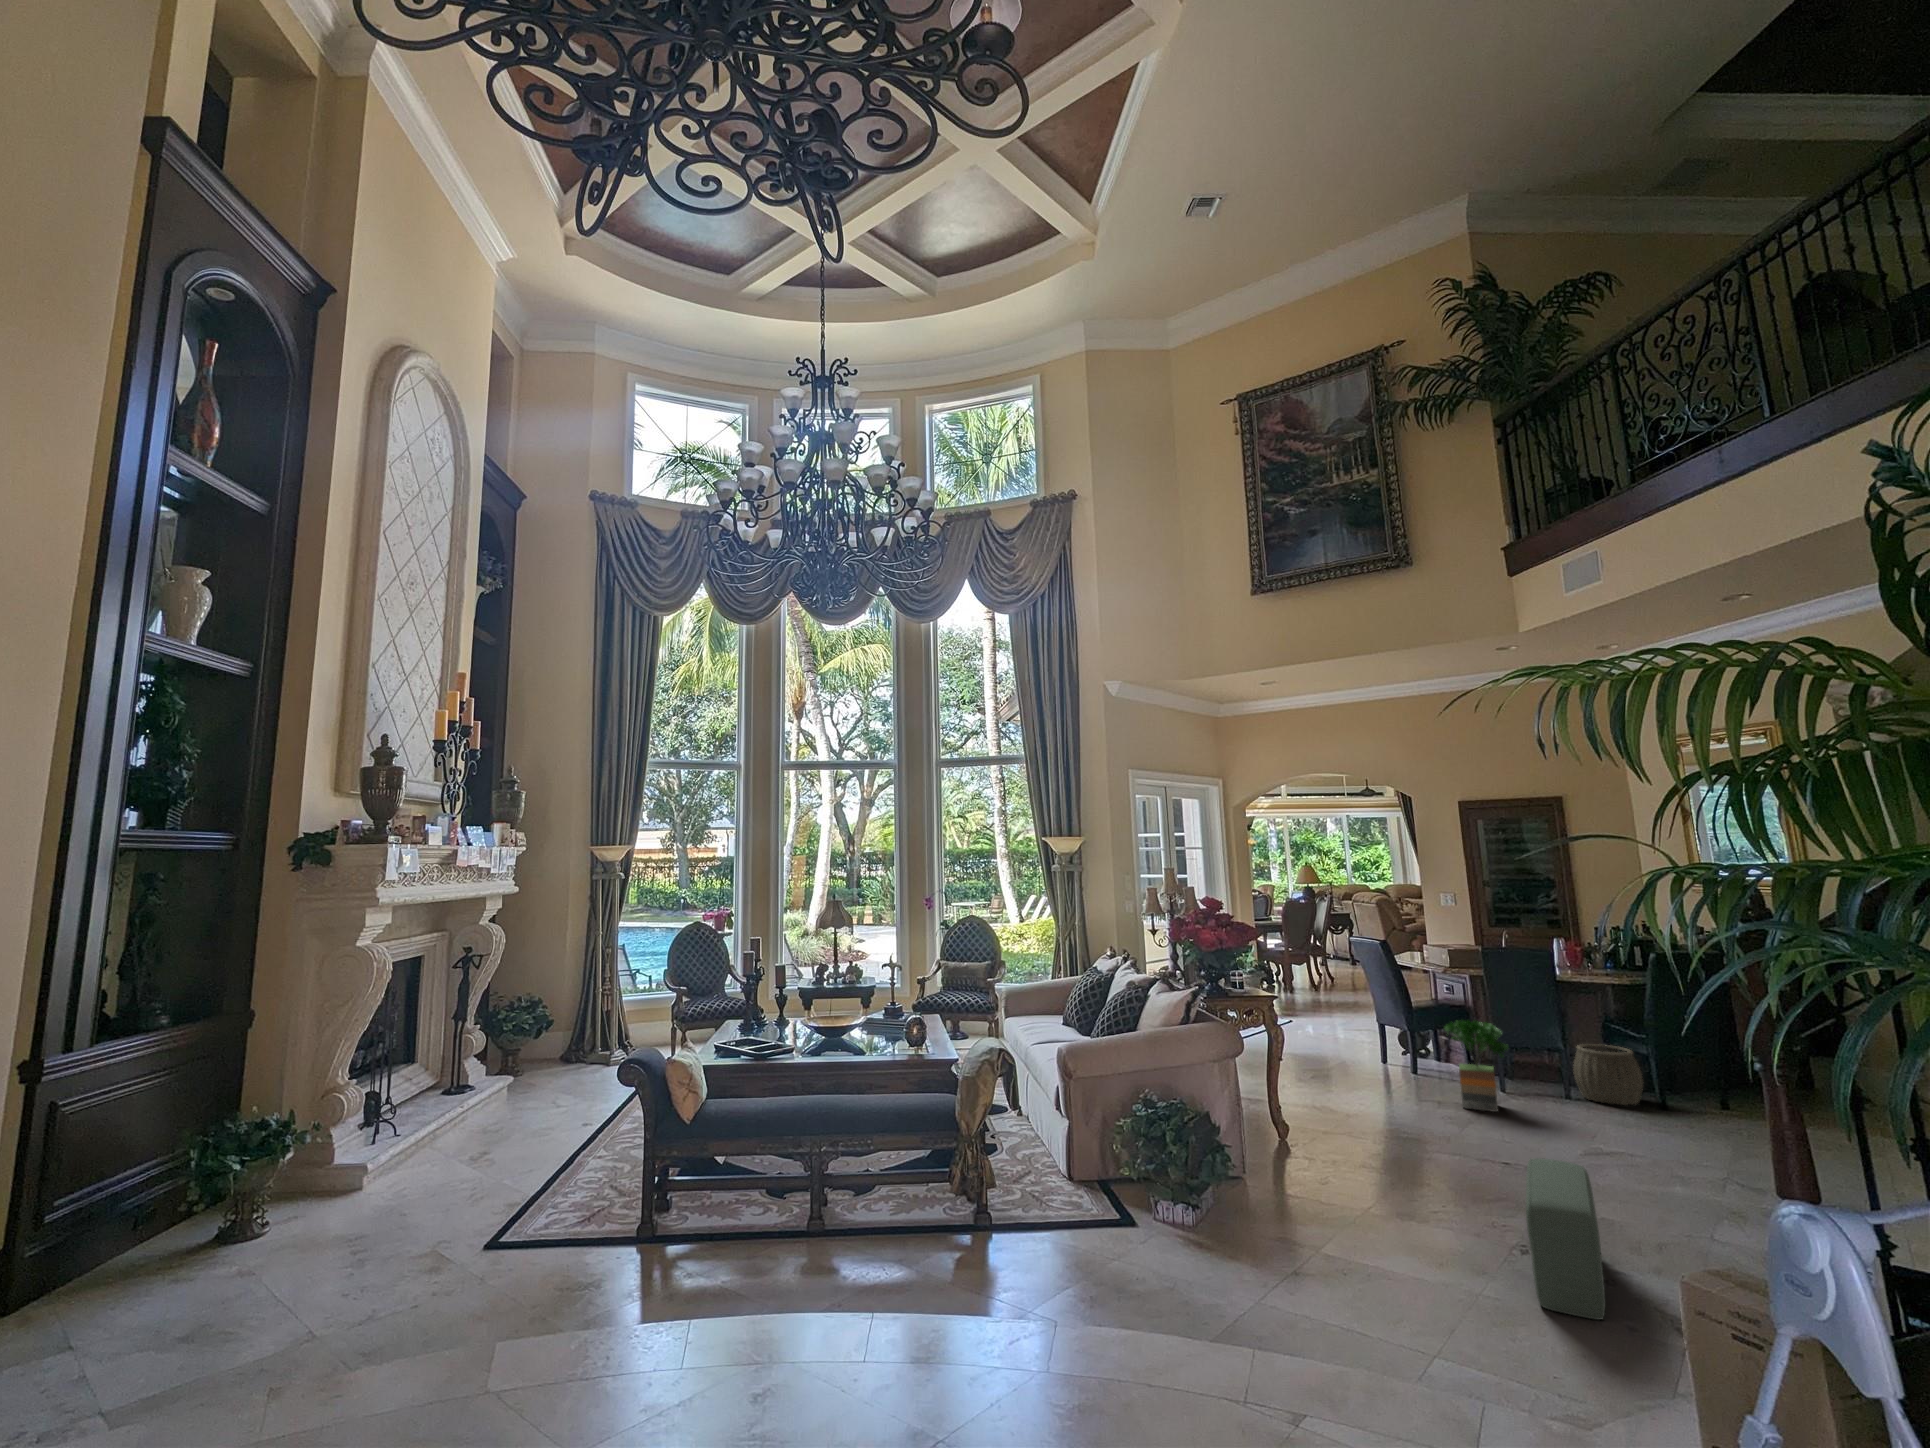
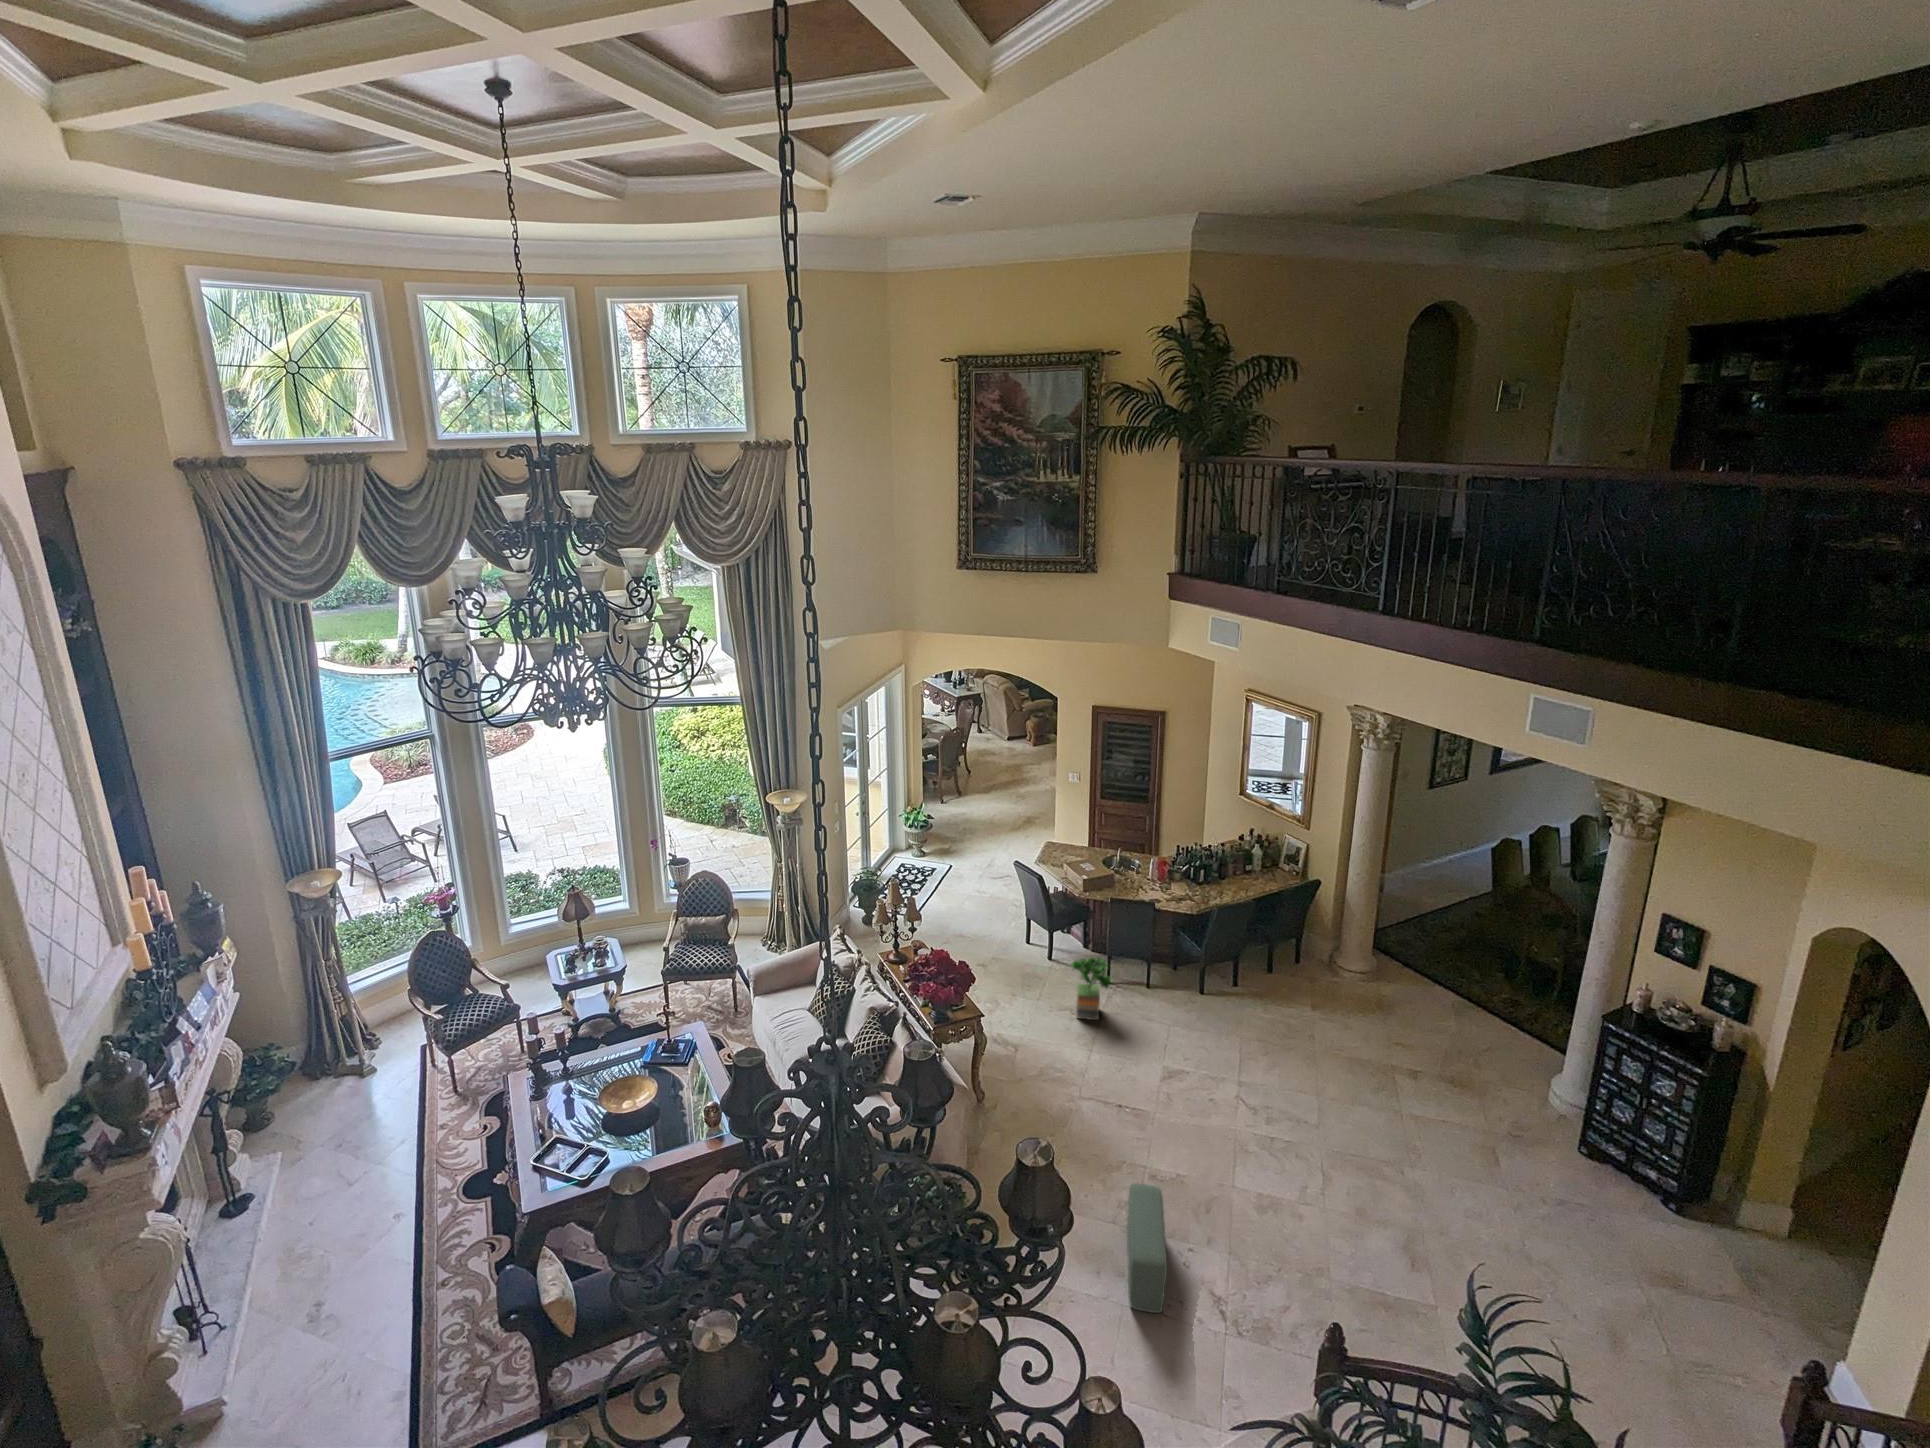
woven basket: present [1574,1044,1643,1105] -> none [1145,946,1186,992]

